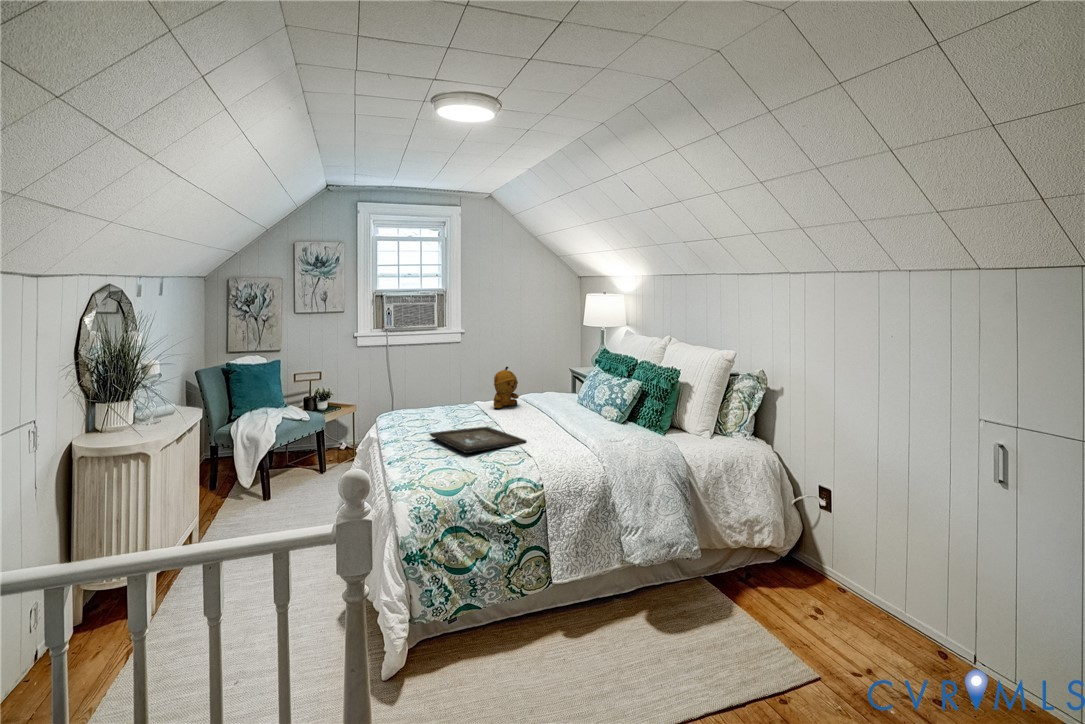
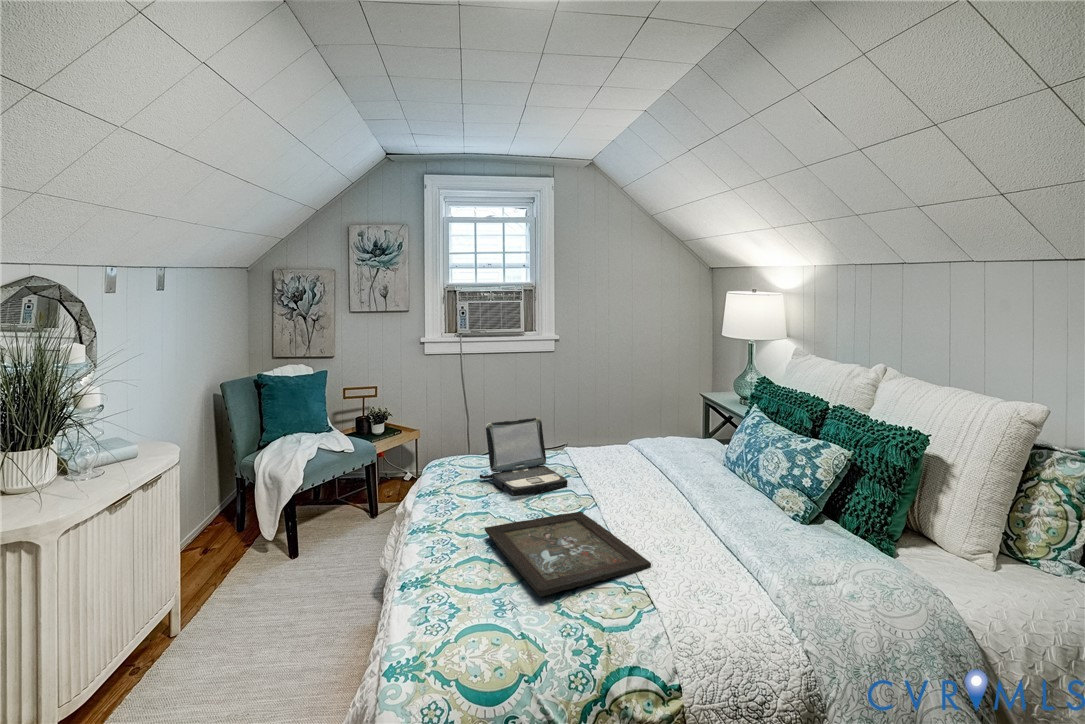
stuffed bear: present [494,367,518,408] -> none [591,402,628,466]
laptop: none [419,377,479,423] -> present [480,418,568,496]

